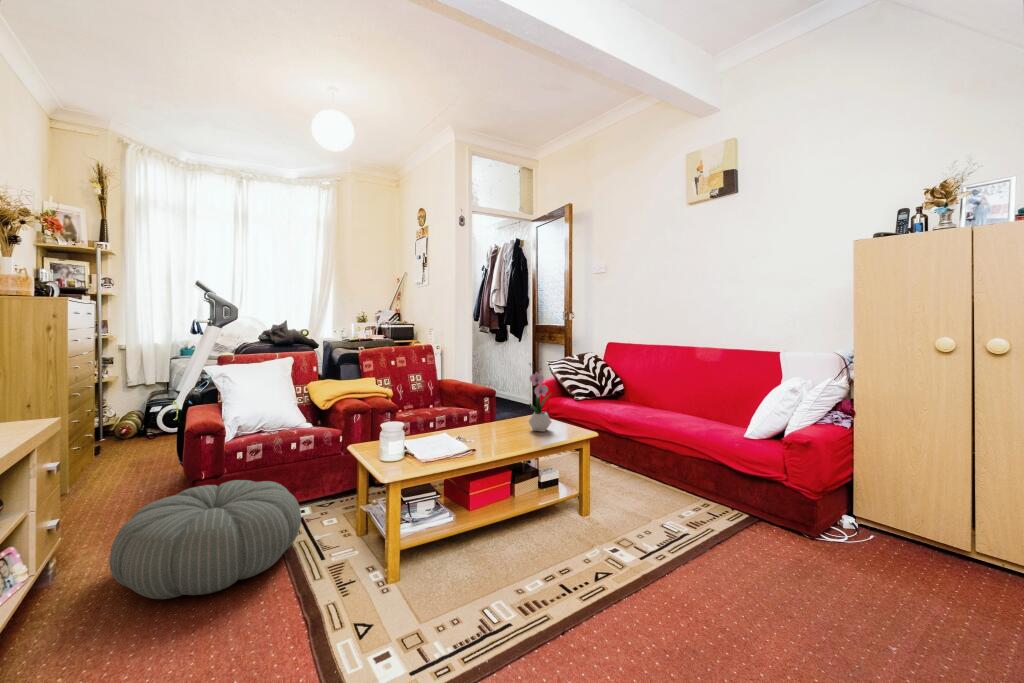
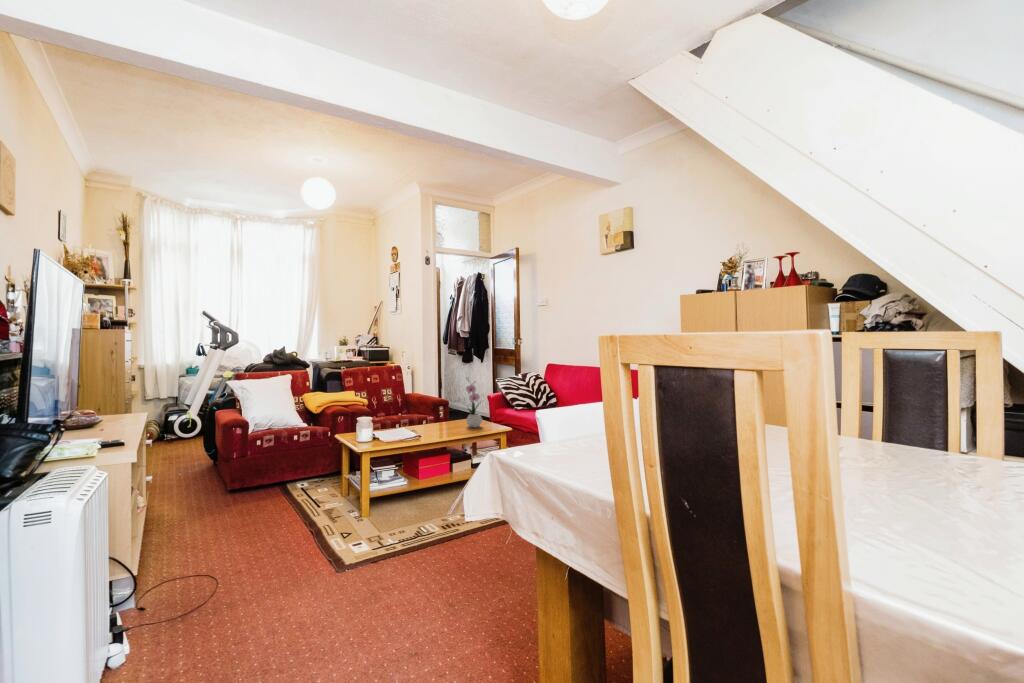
pouf: present [109,480,301,599] -> none [186,458,303,523]

